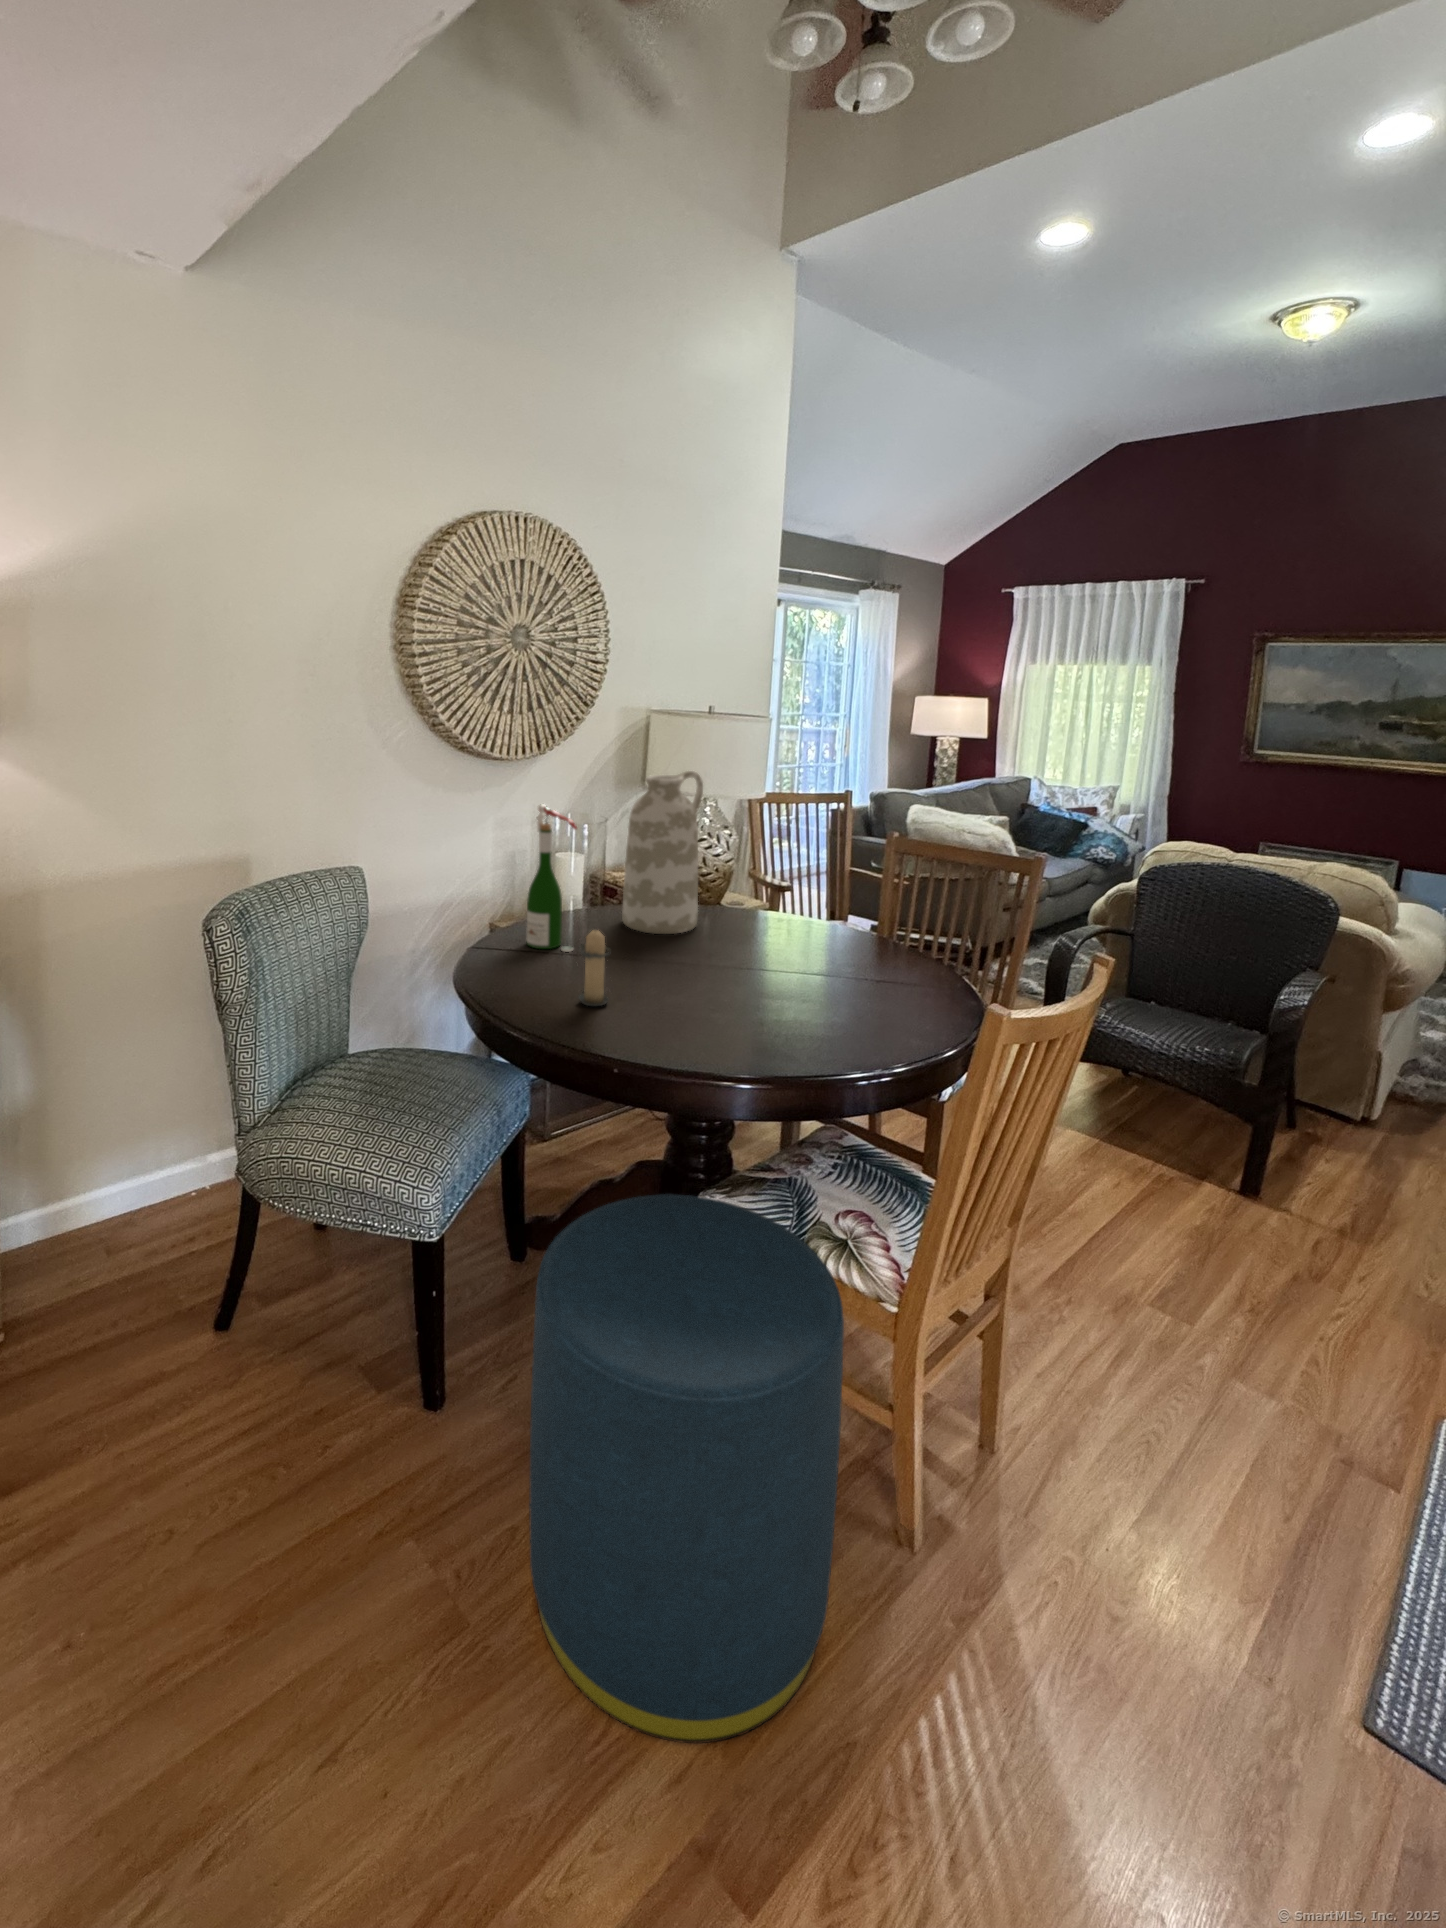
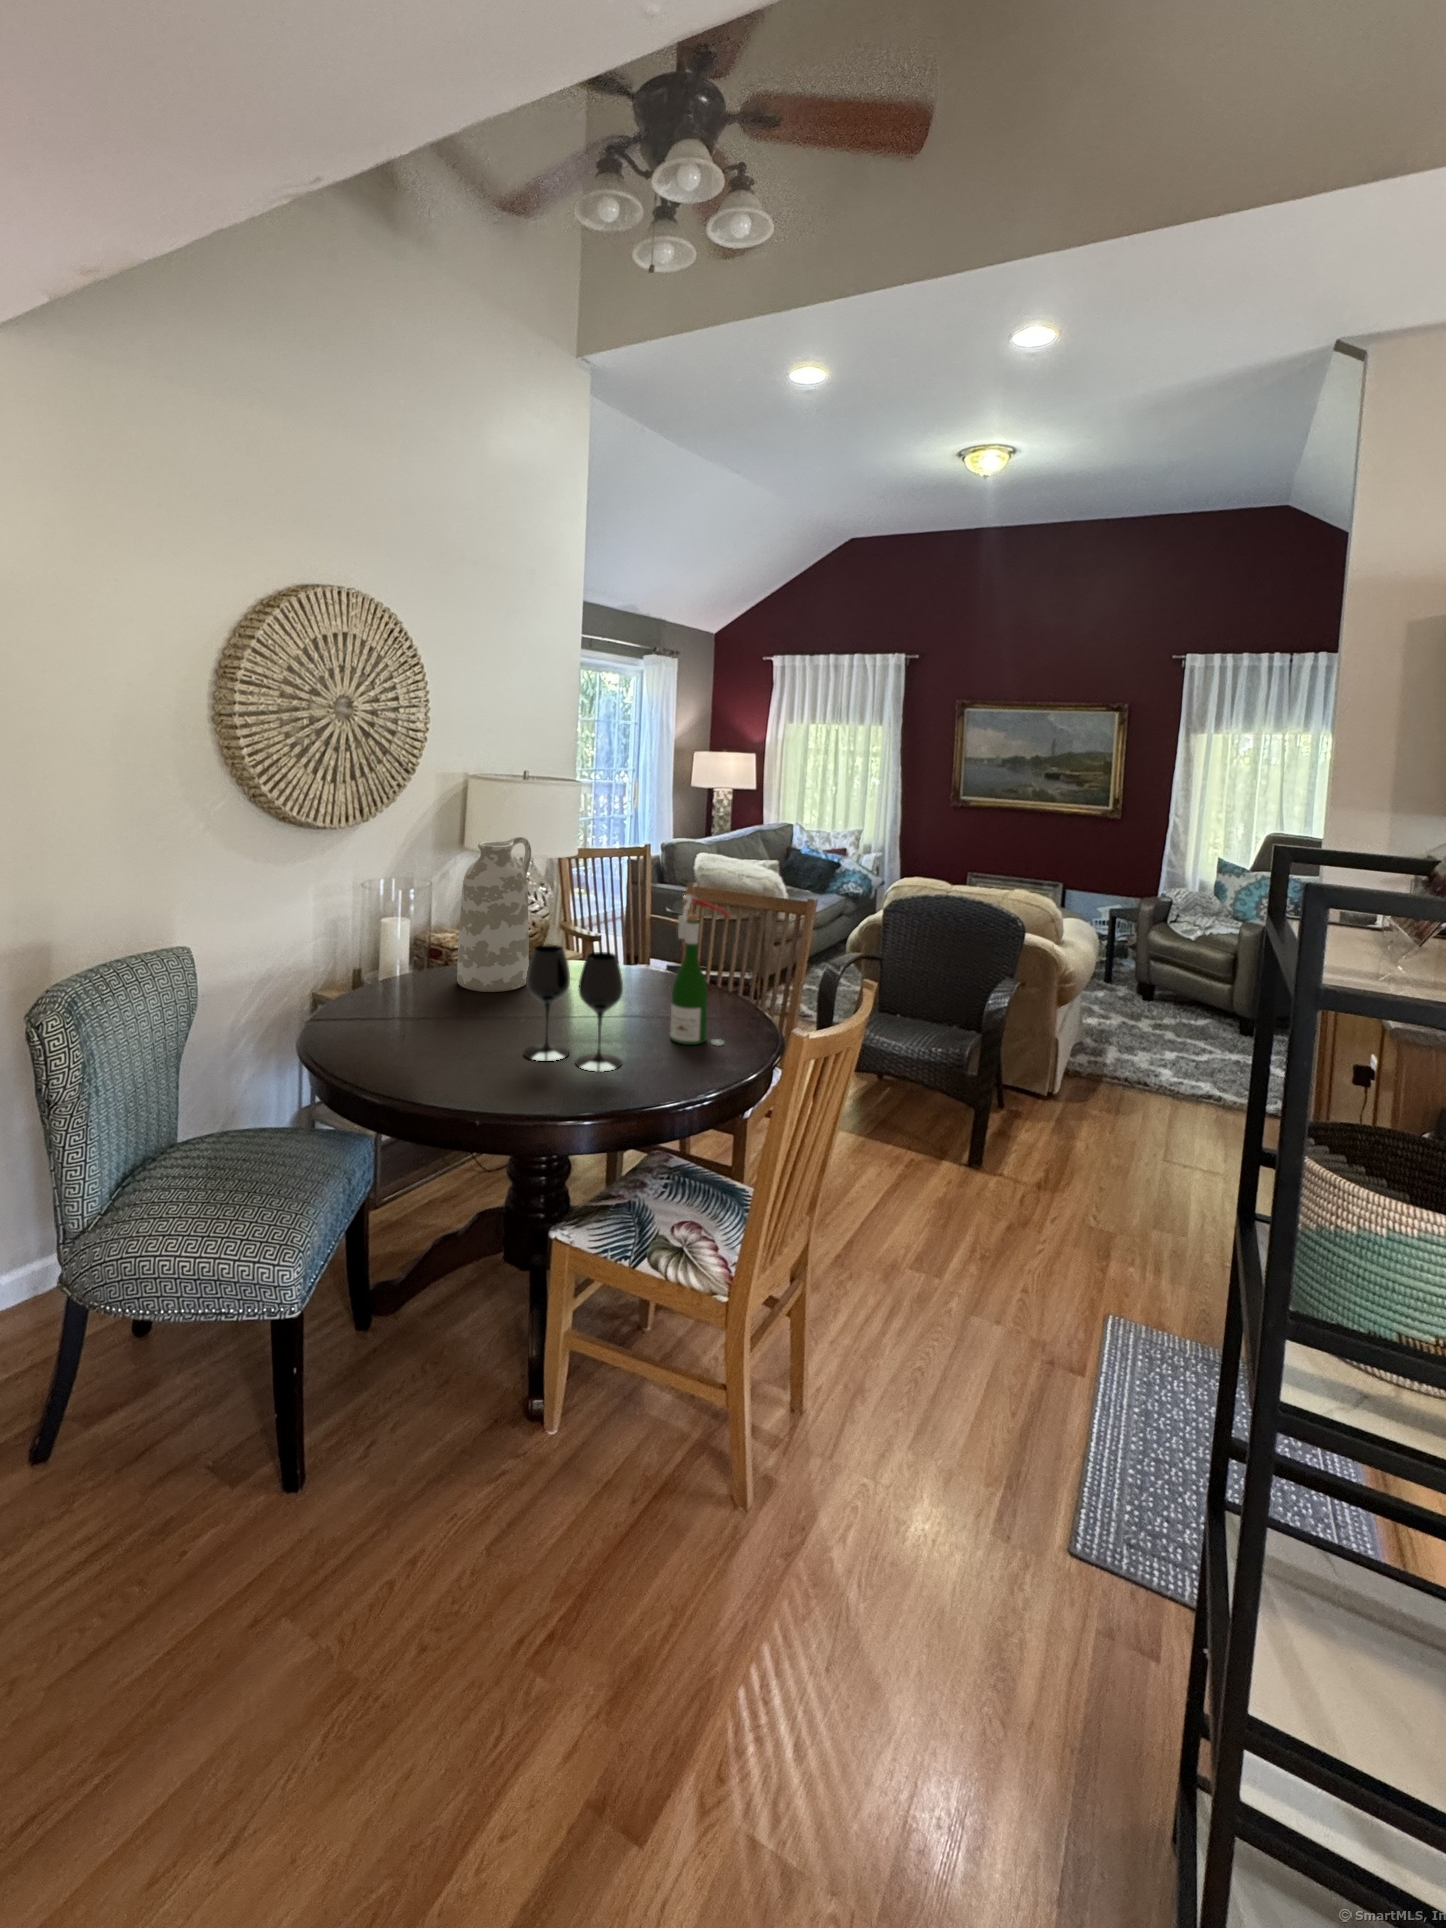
wine bottle: present [527,804,577,952] -> present [670,894,731,1045]
wine glass: none [675,885,786,1031] -> present [523,945,623,1072]
candle: present [579,929,610,1006] -> none [430,988,467,1067]
ottoman: present [529,1194,844,1743] -> none [413,1229,692,1725]

